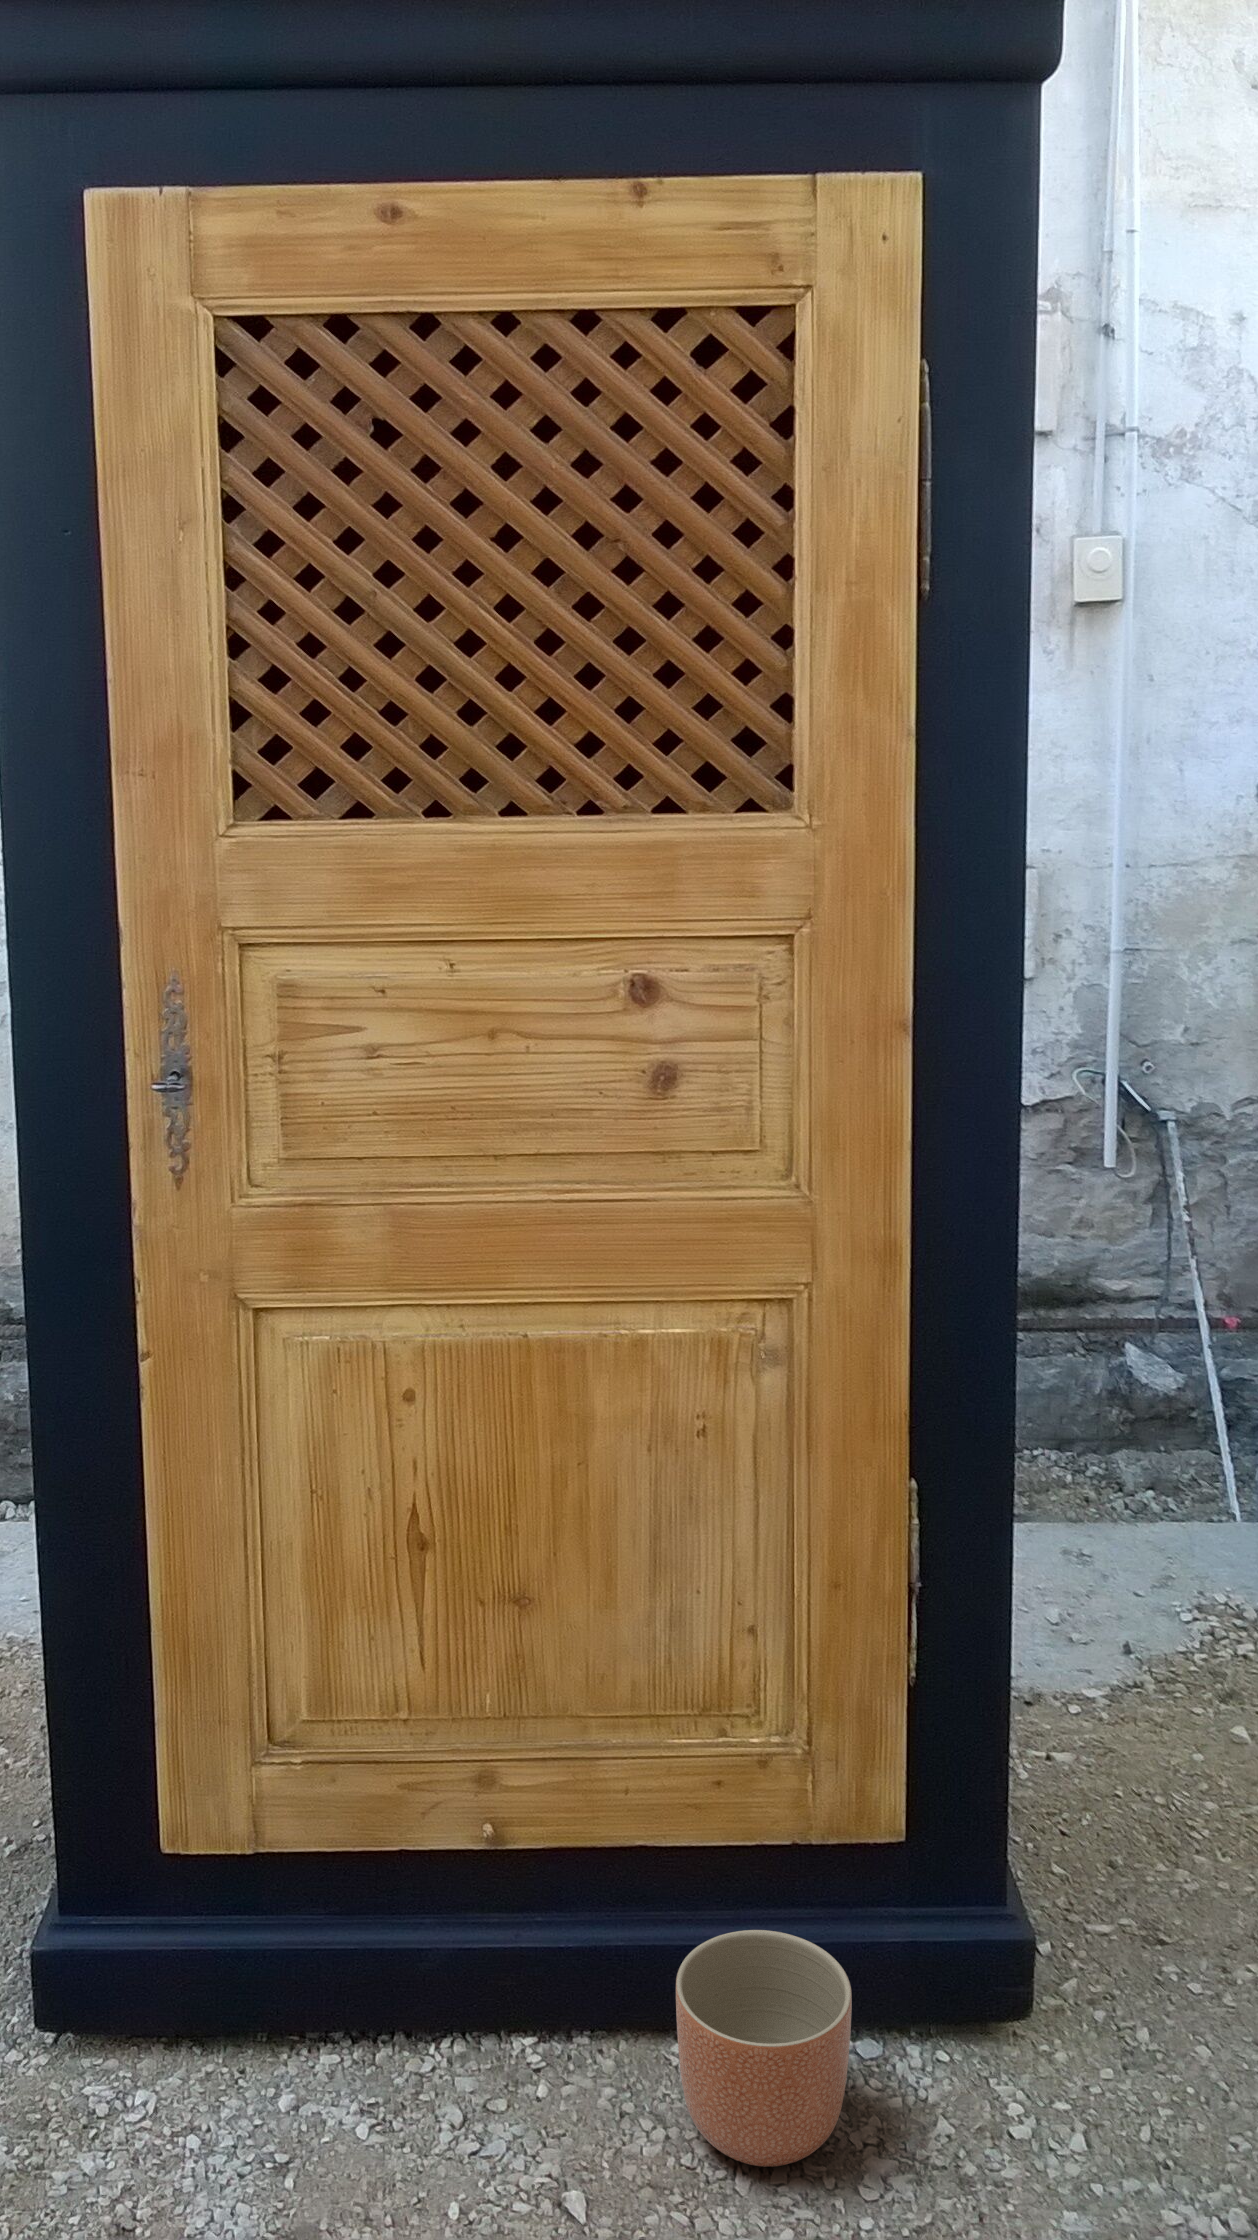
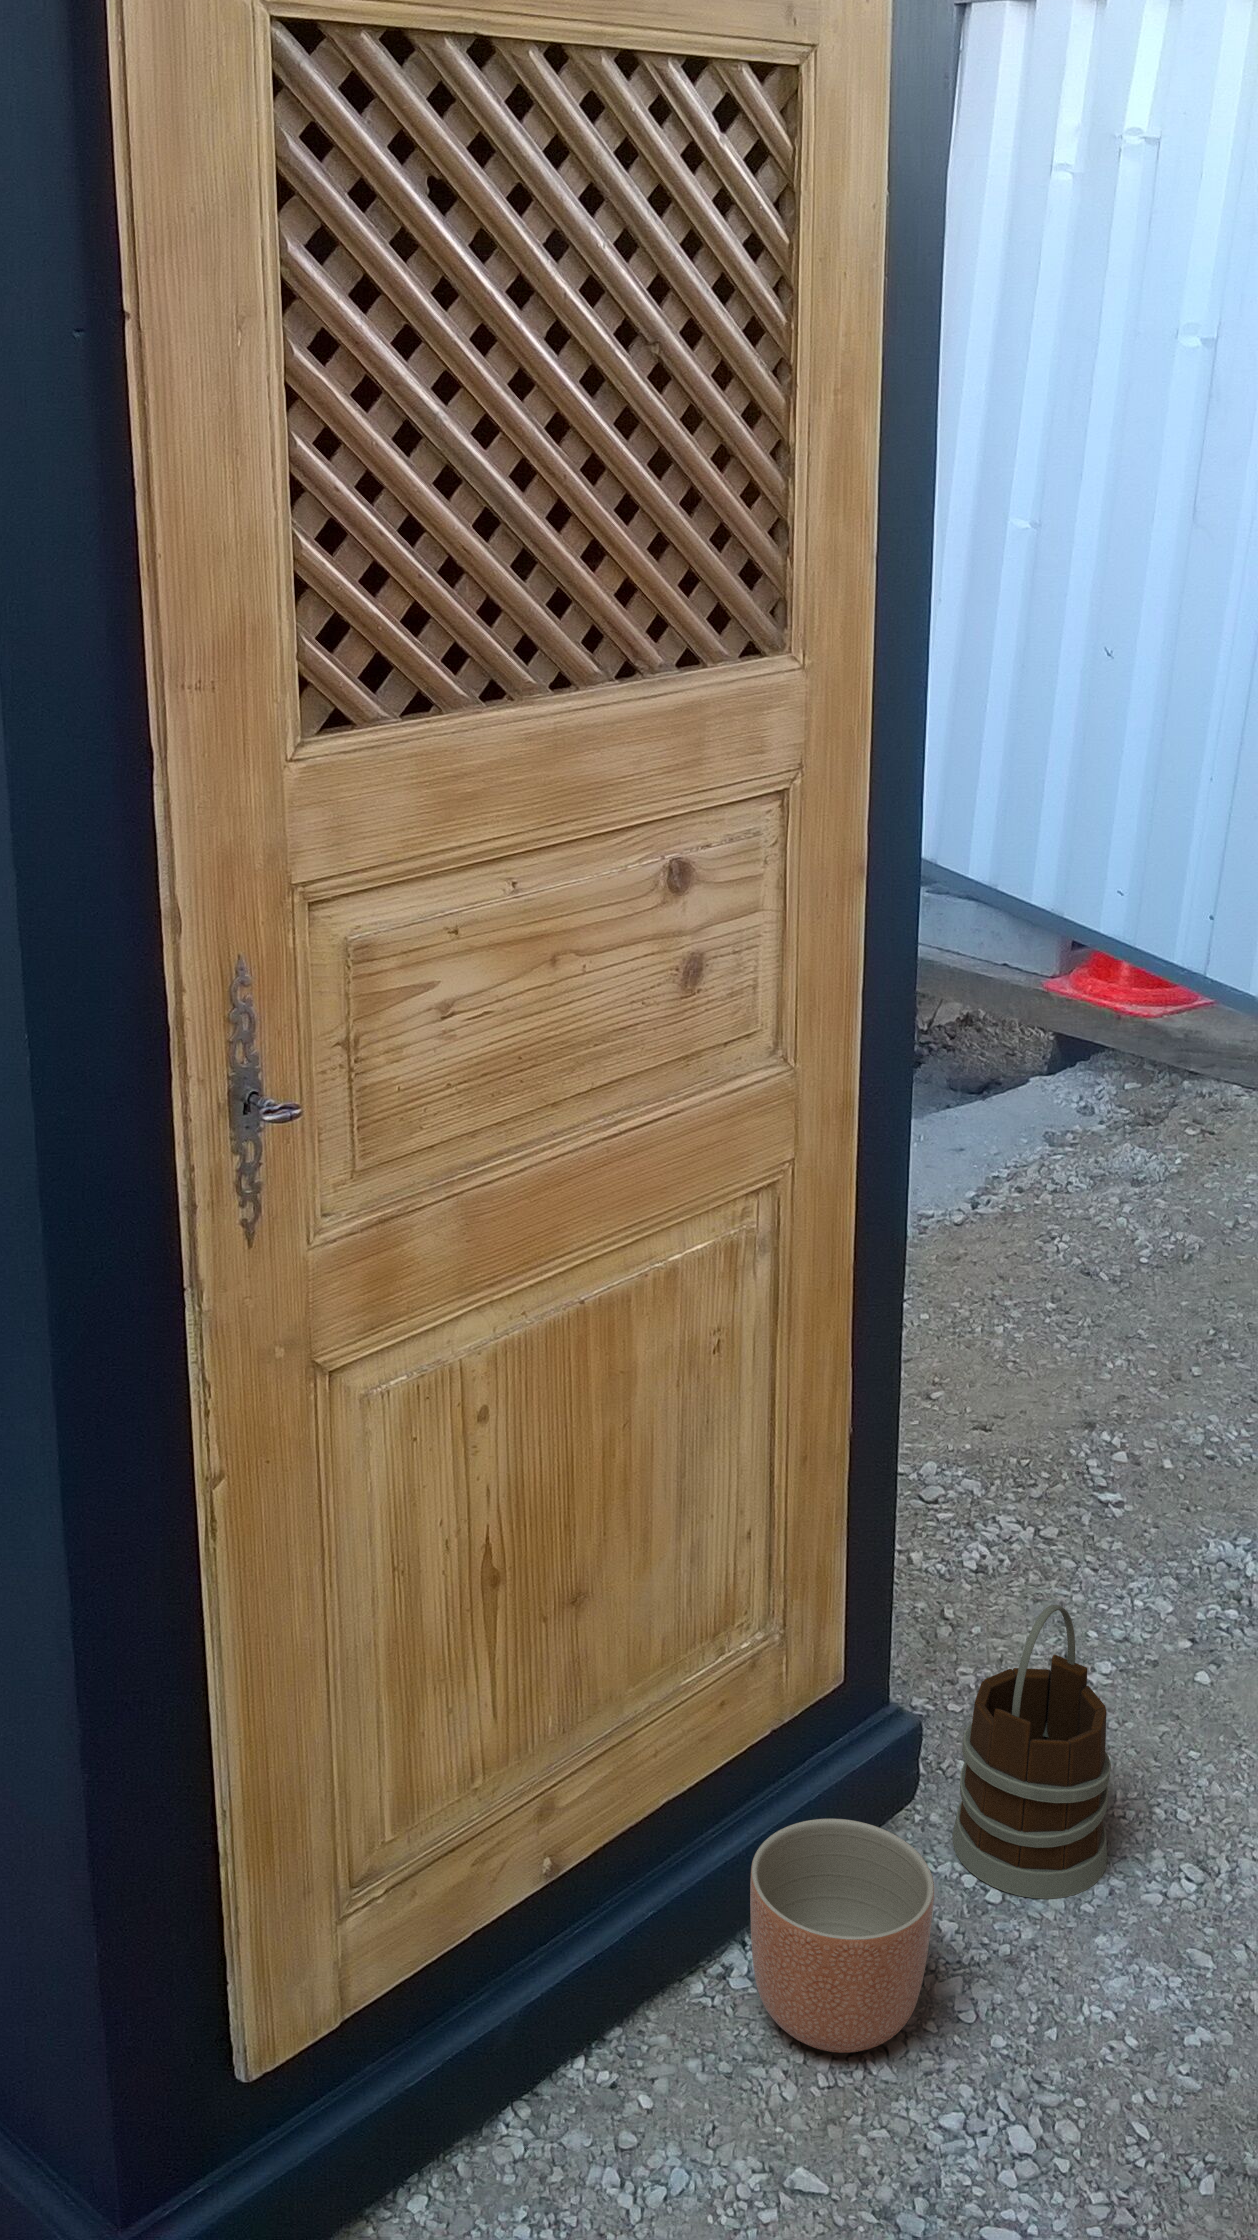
wooden bucket: none [1021,1852,1190,2181] -> present [952,1605,1111,1899]

